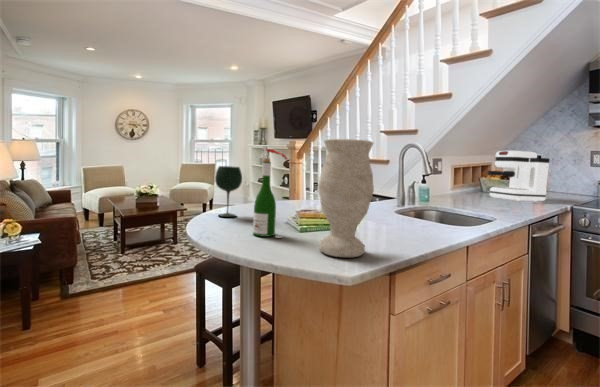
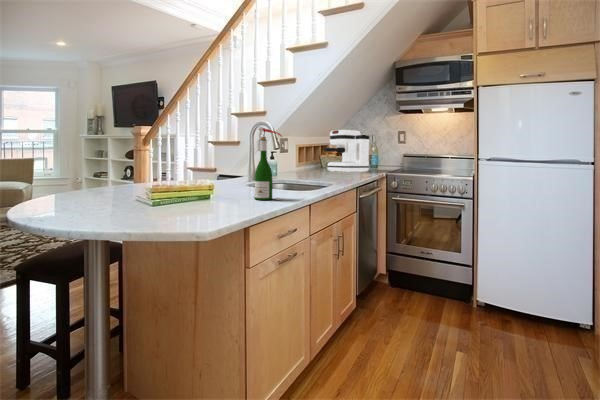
vase: present [318,139,374,257] -> none [169,109,221,216]
wine bottle: present [253,146,287,238] -> present [255,127,282,200]
wine glass: present [215,166,242,217] -> none [51,145,85,199]

